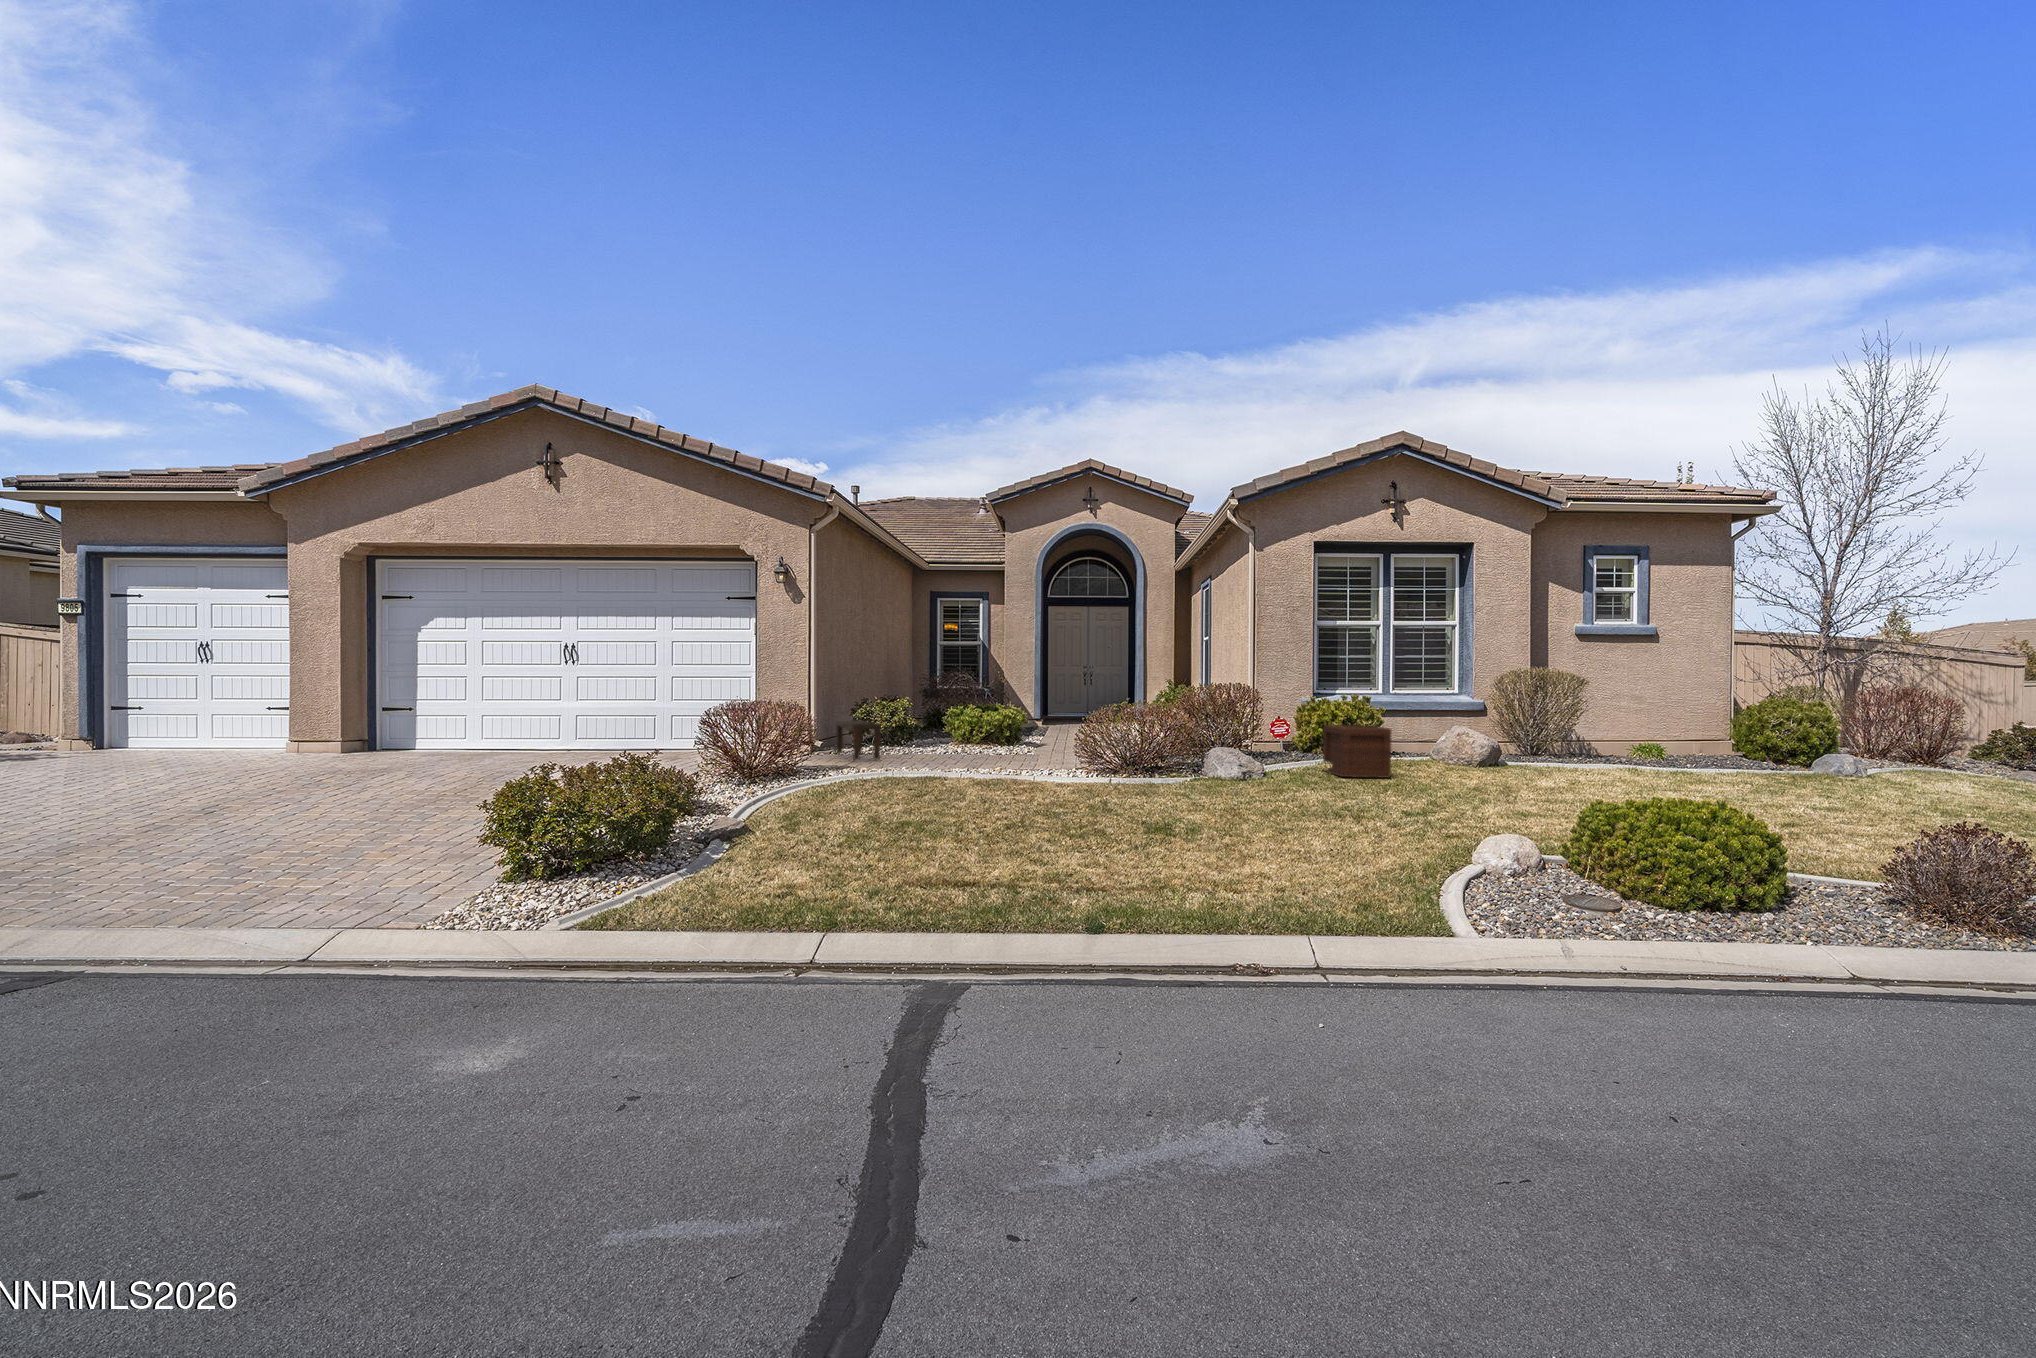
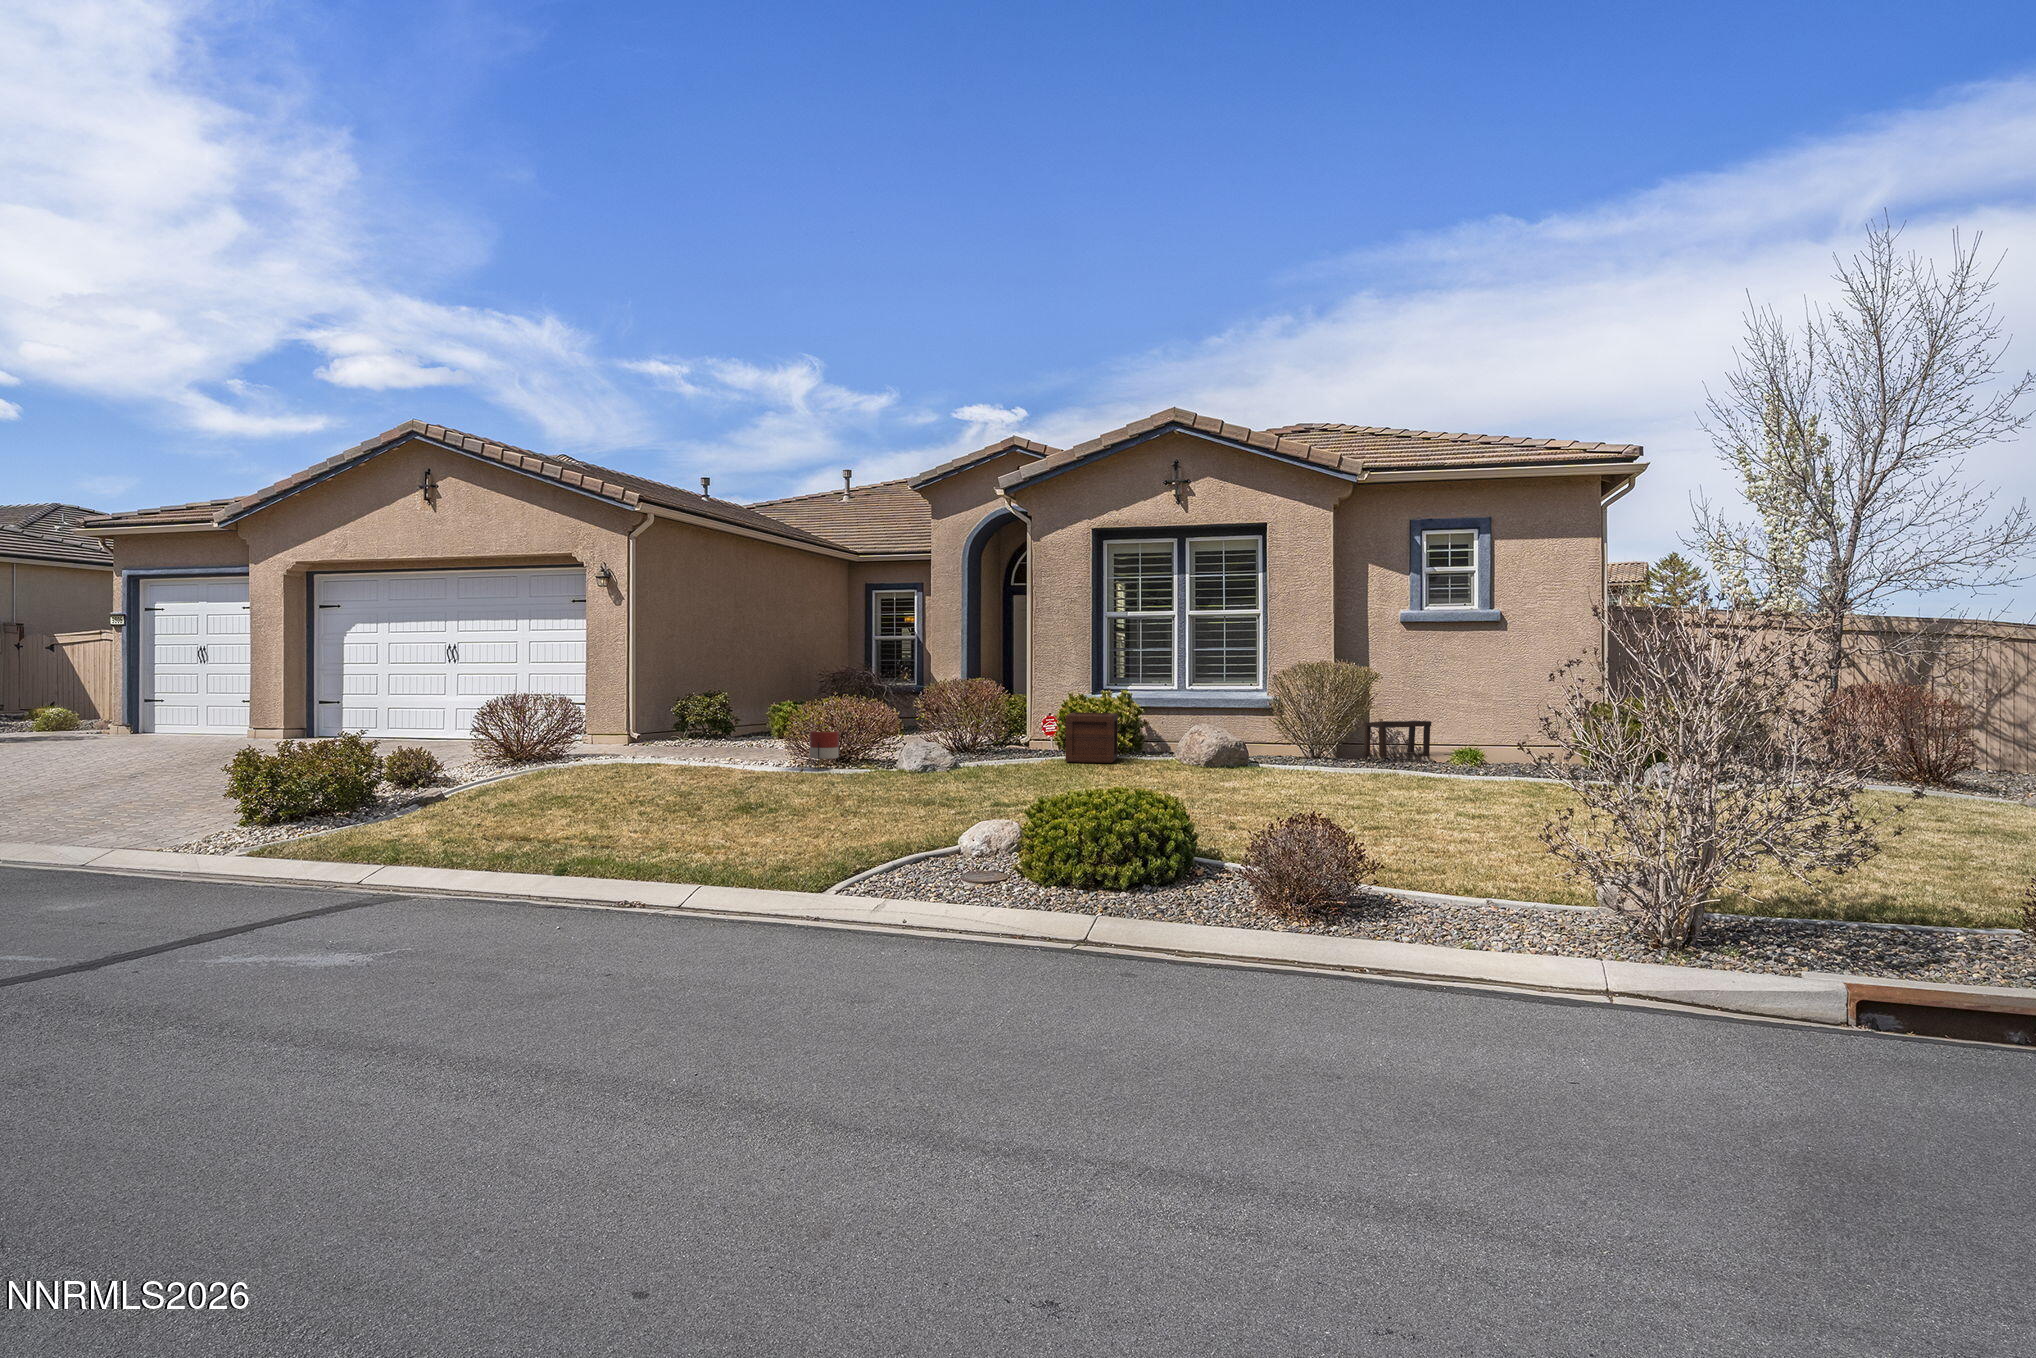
bench: present [836,720,881,760] -> present [1364,720,1432,757]
planter: none [1117,748,1149,795] -> present [810,731,839,771]

